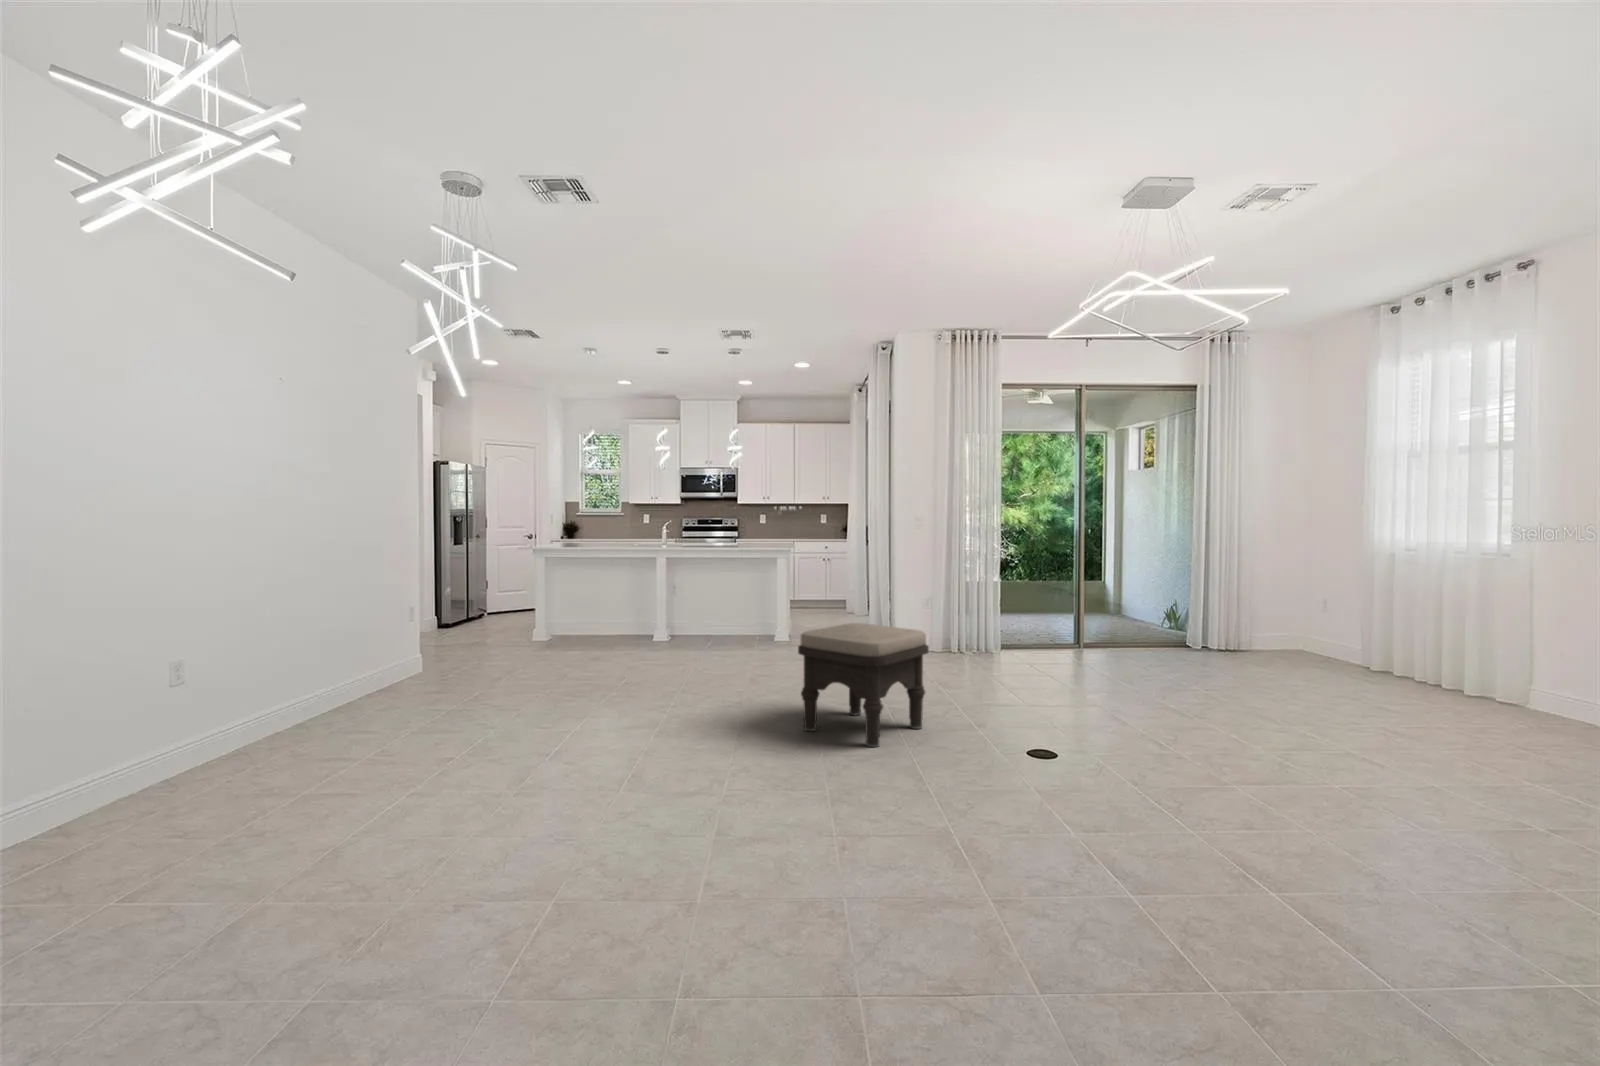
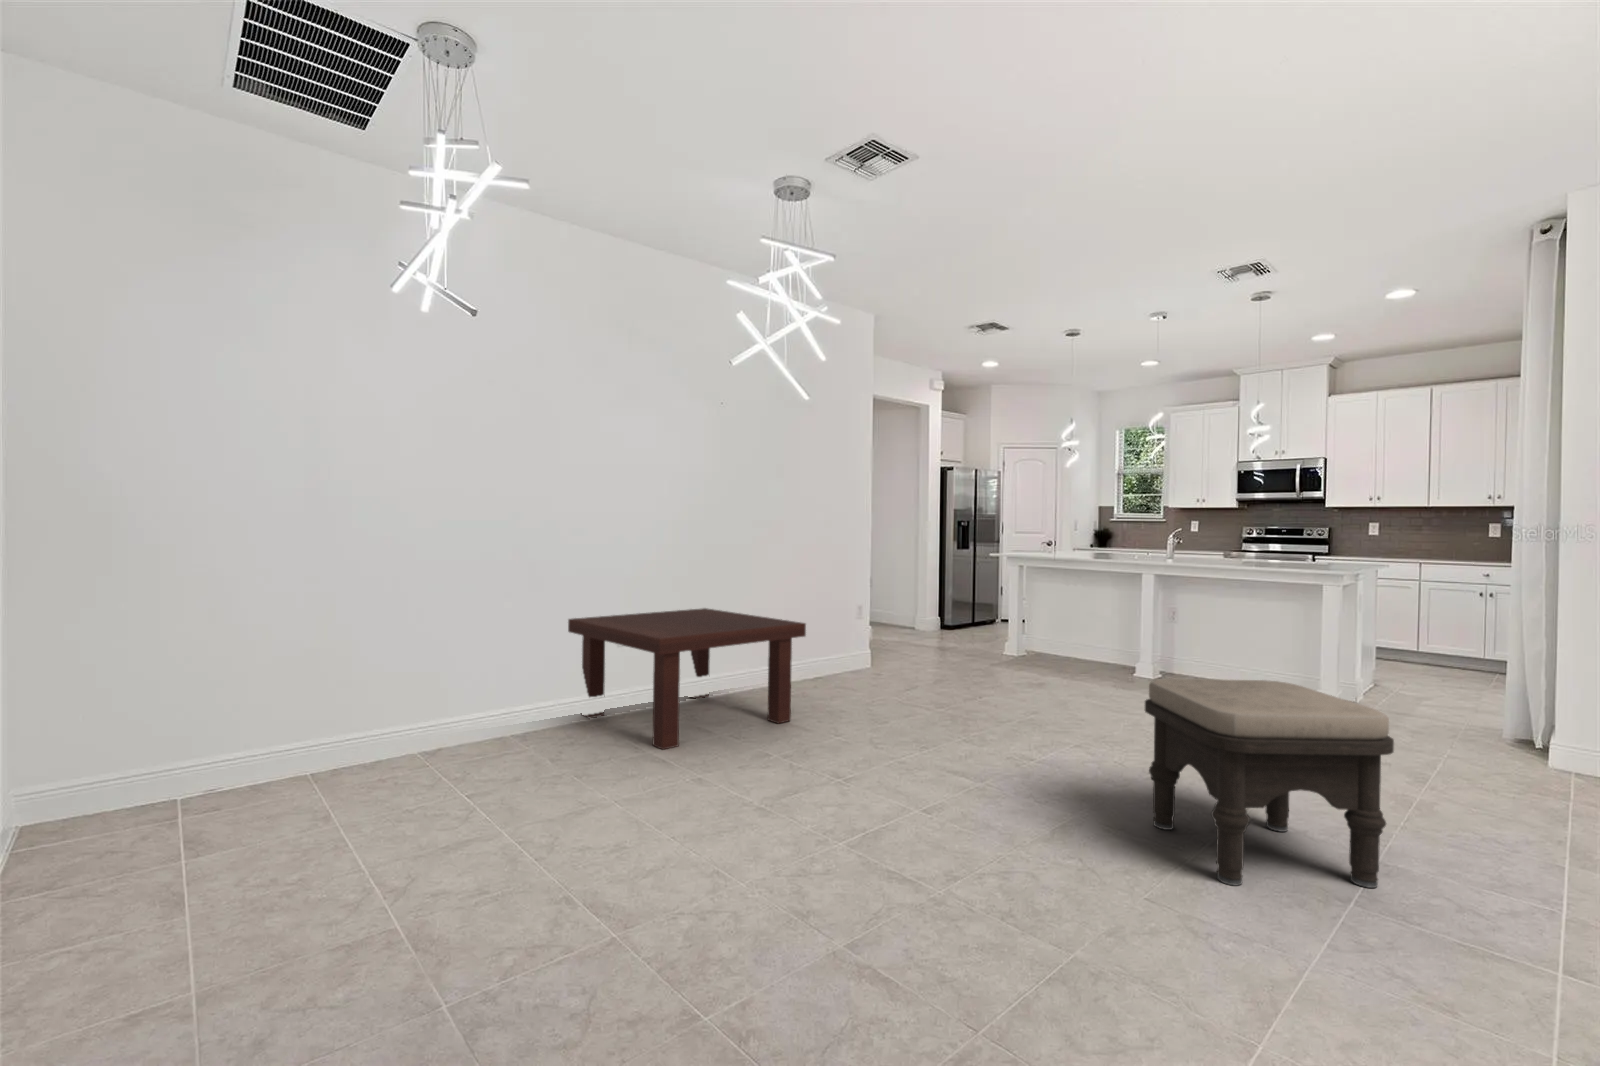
coffee table: none [97,632,452,803] -> present [568,608,806,749]

